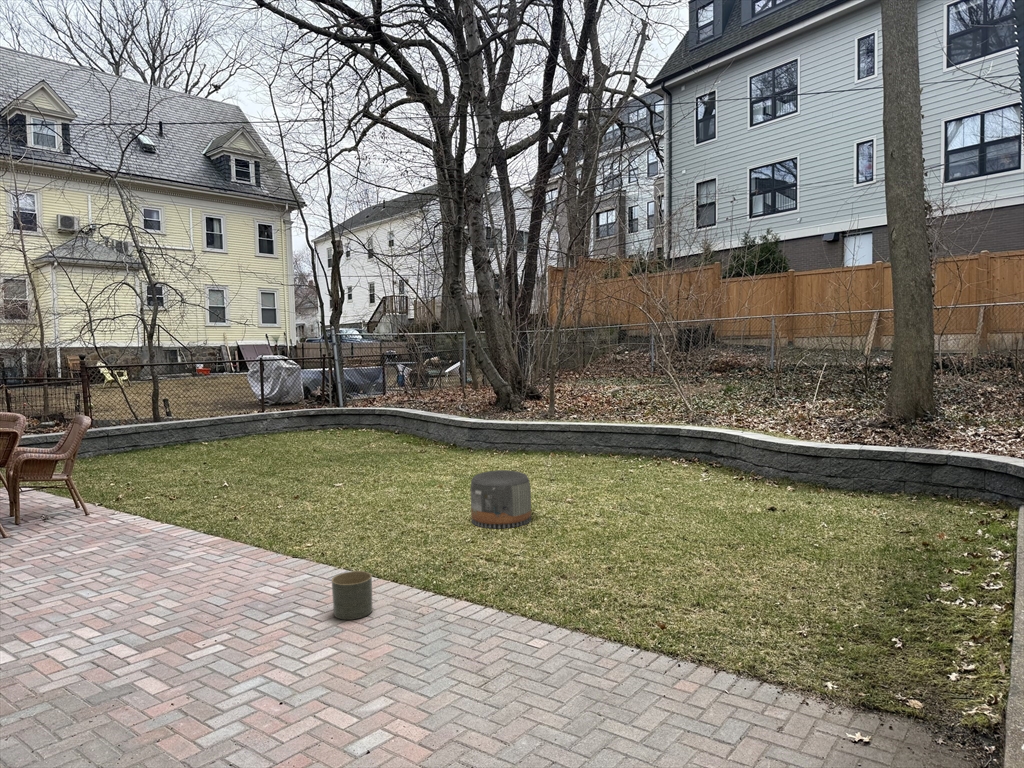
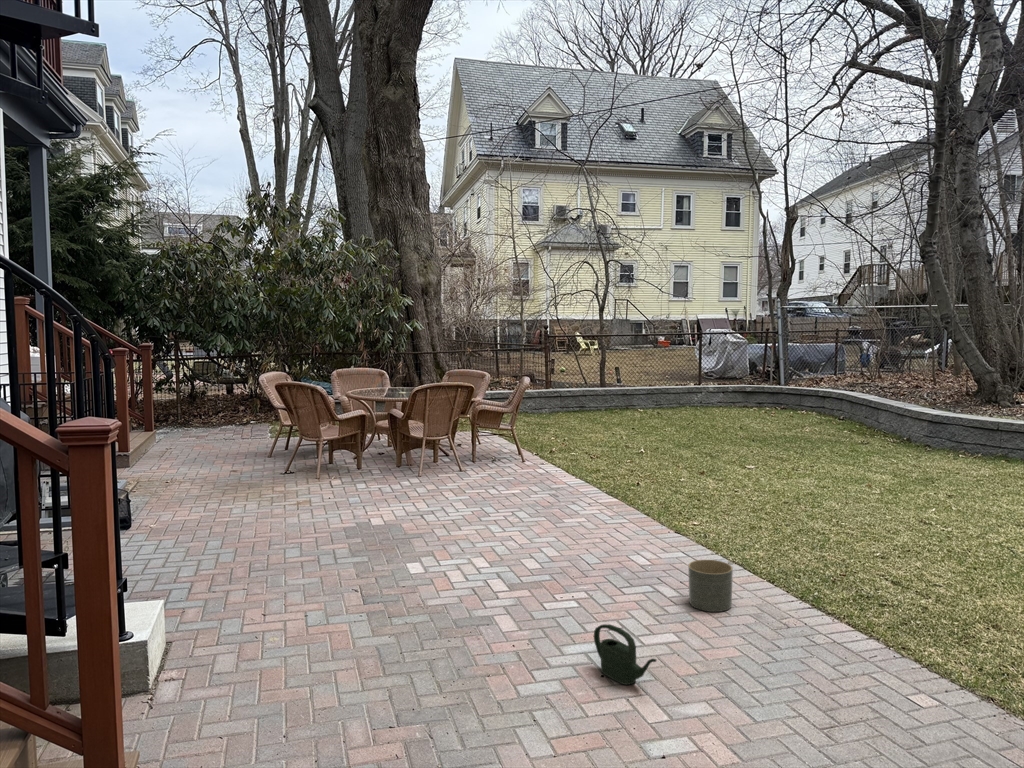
pouf: present [470,470,531,529] -> none [894,475,984,551]
watering can: none [267,652,339,706] -> present [594,624,656,685]

